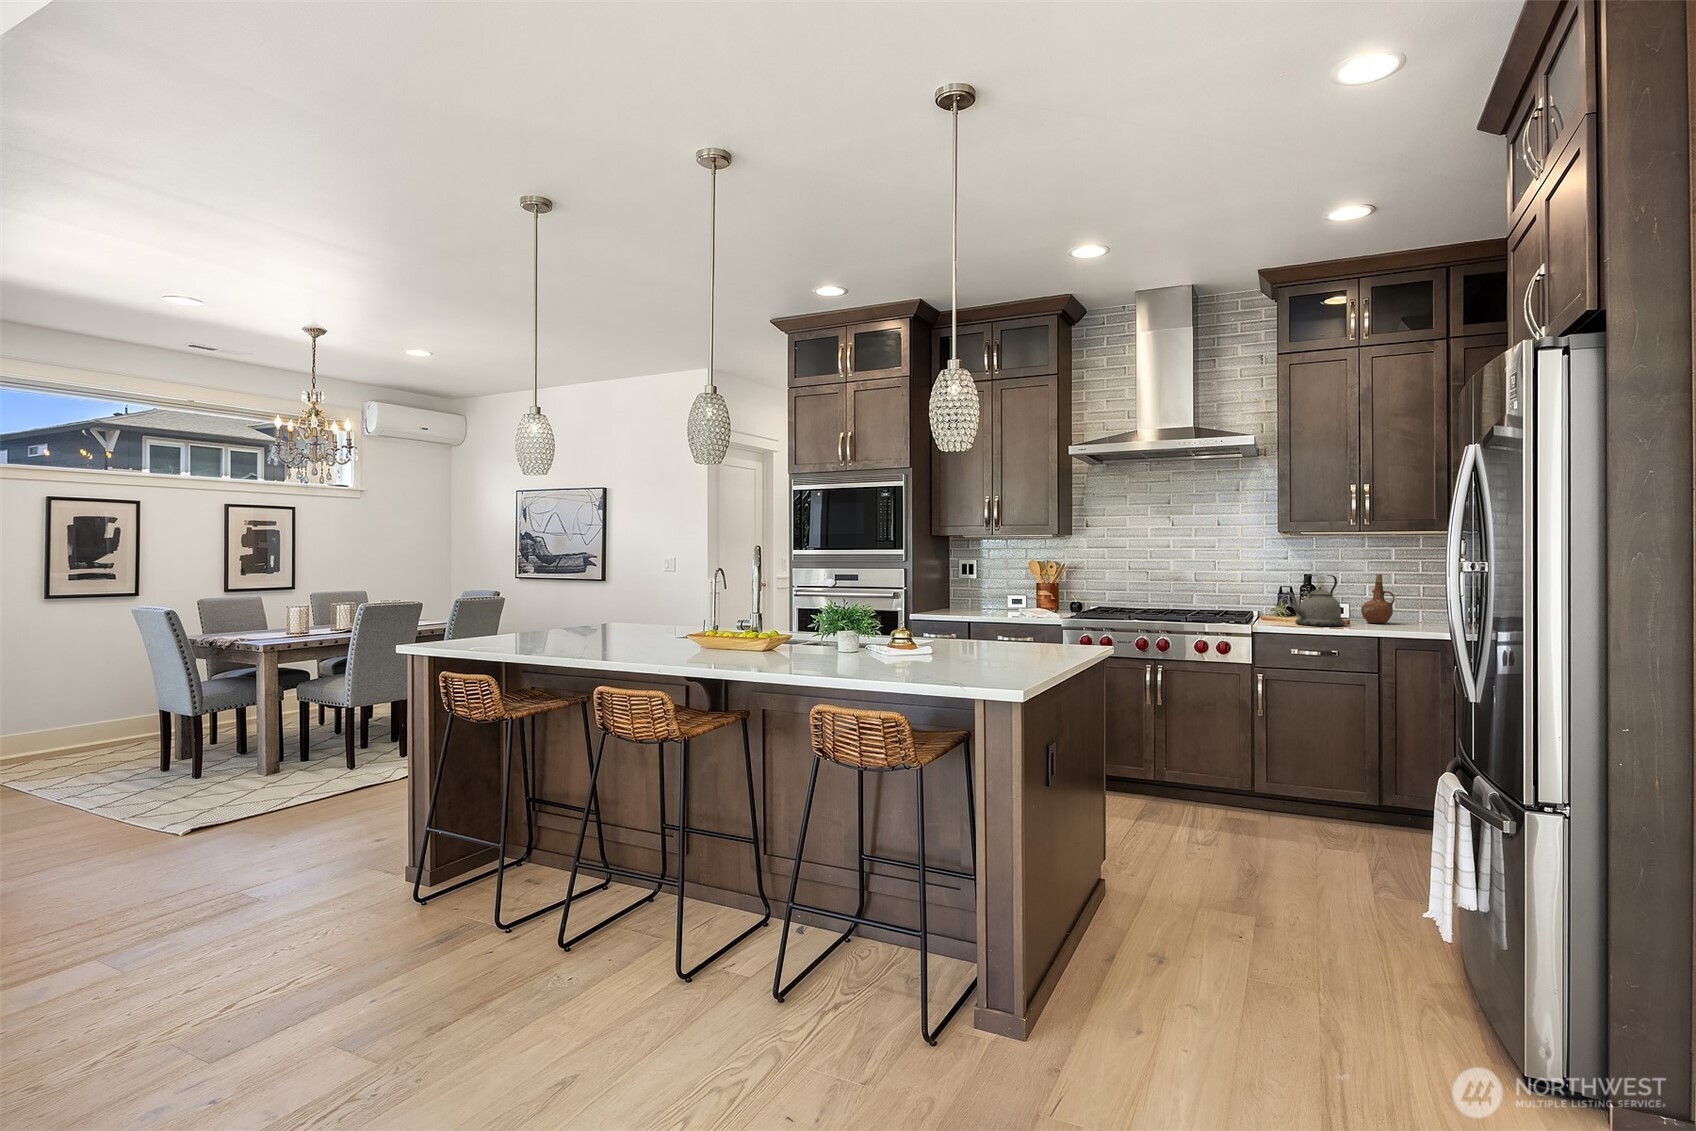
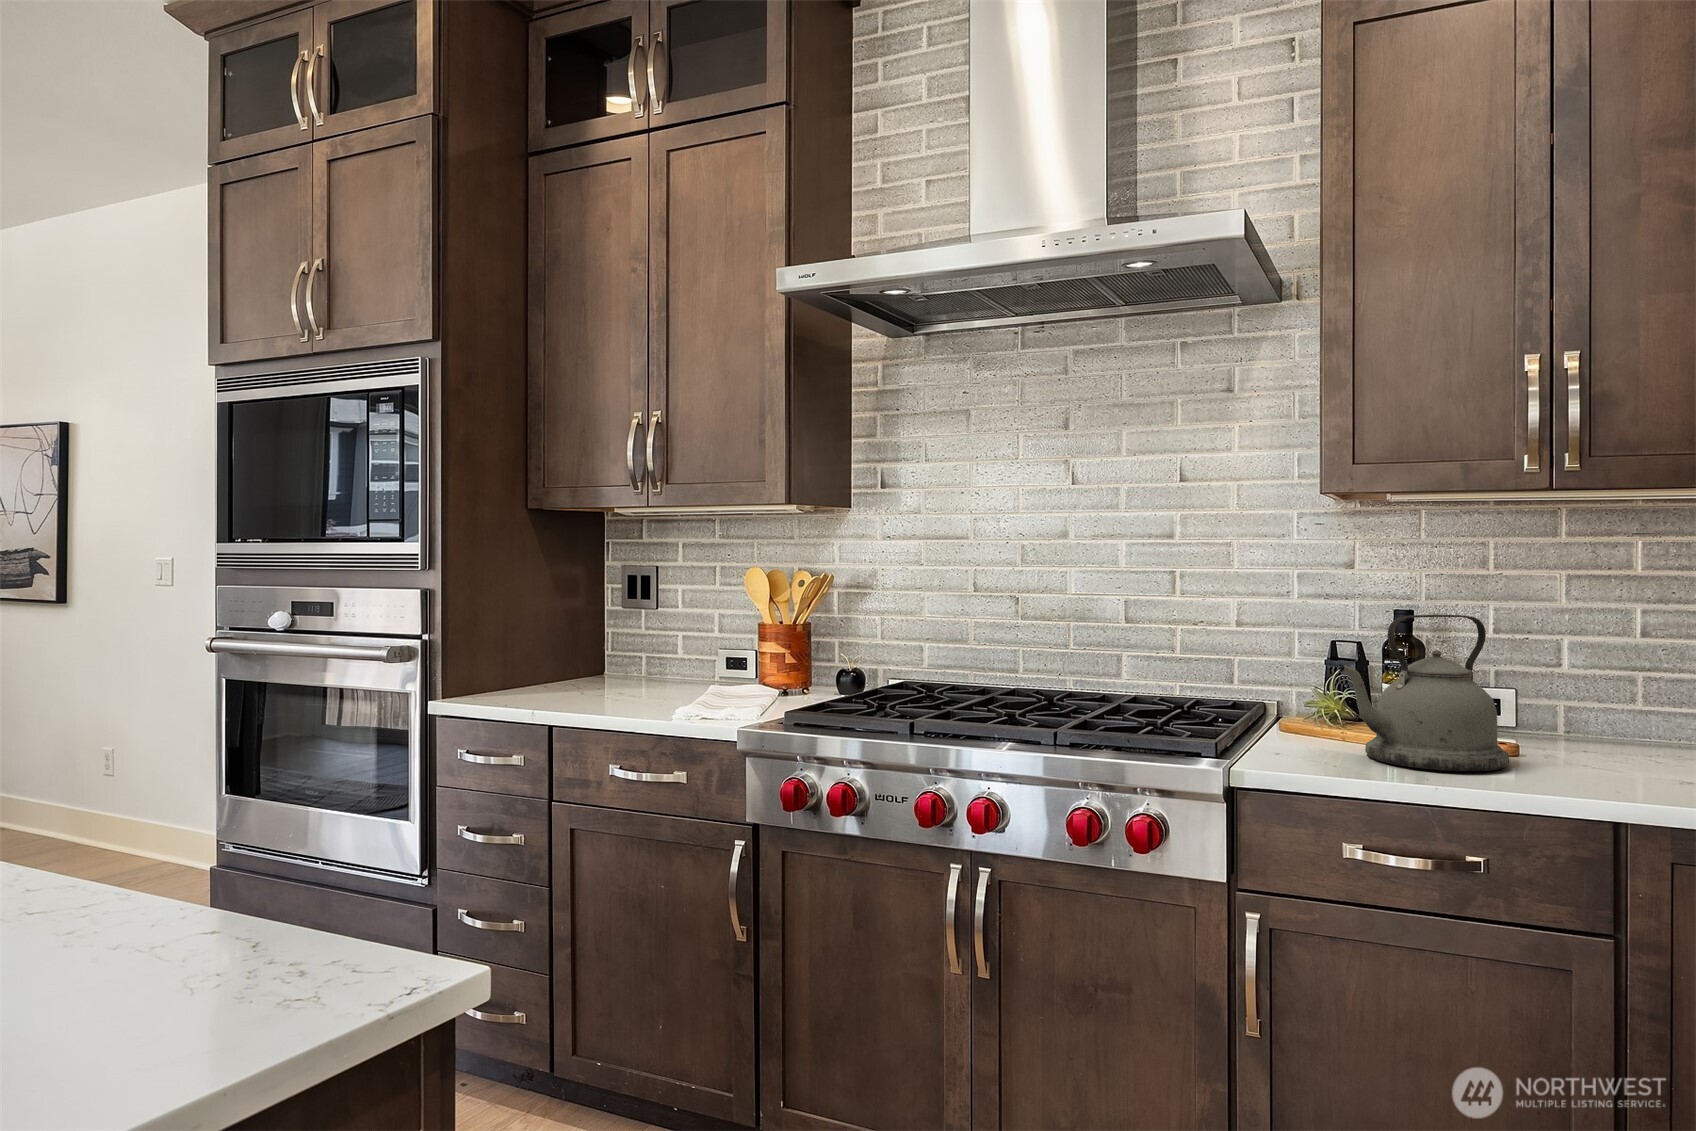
ceramic pitcher: present [1361,574,1395,623] -> none [1552,613,1650,754]

